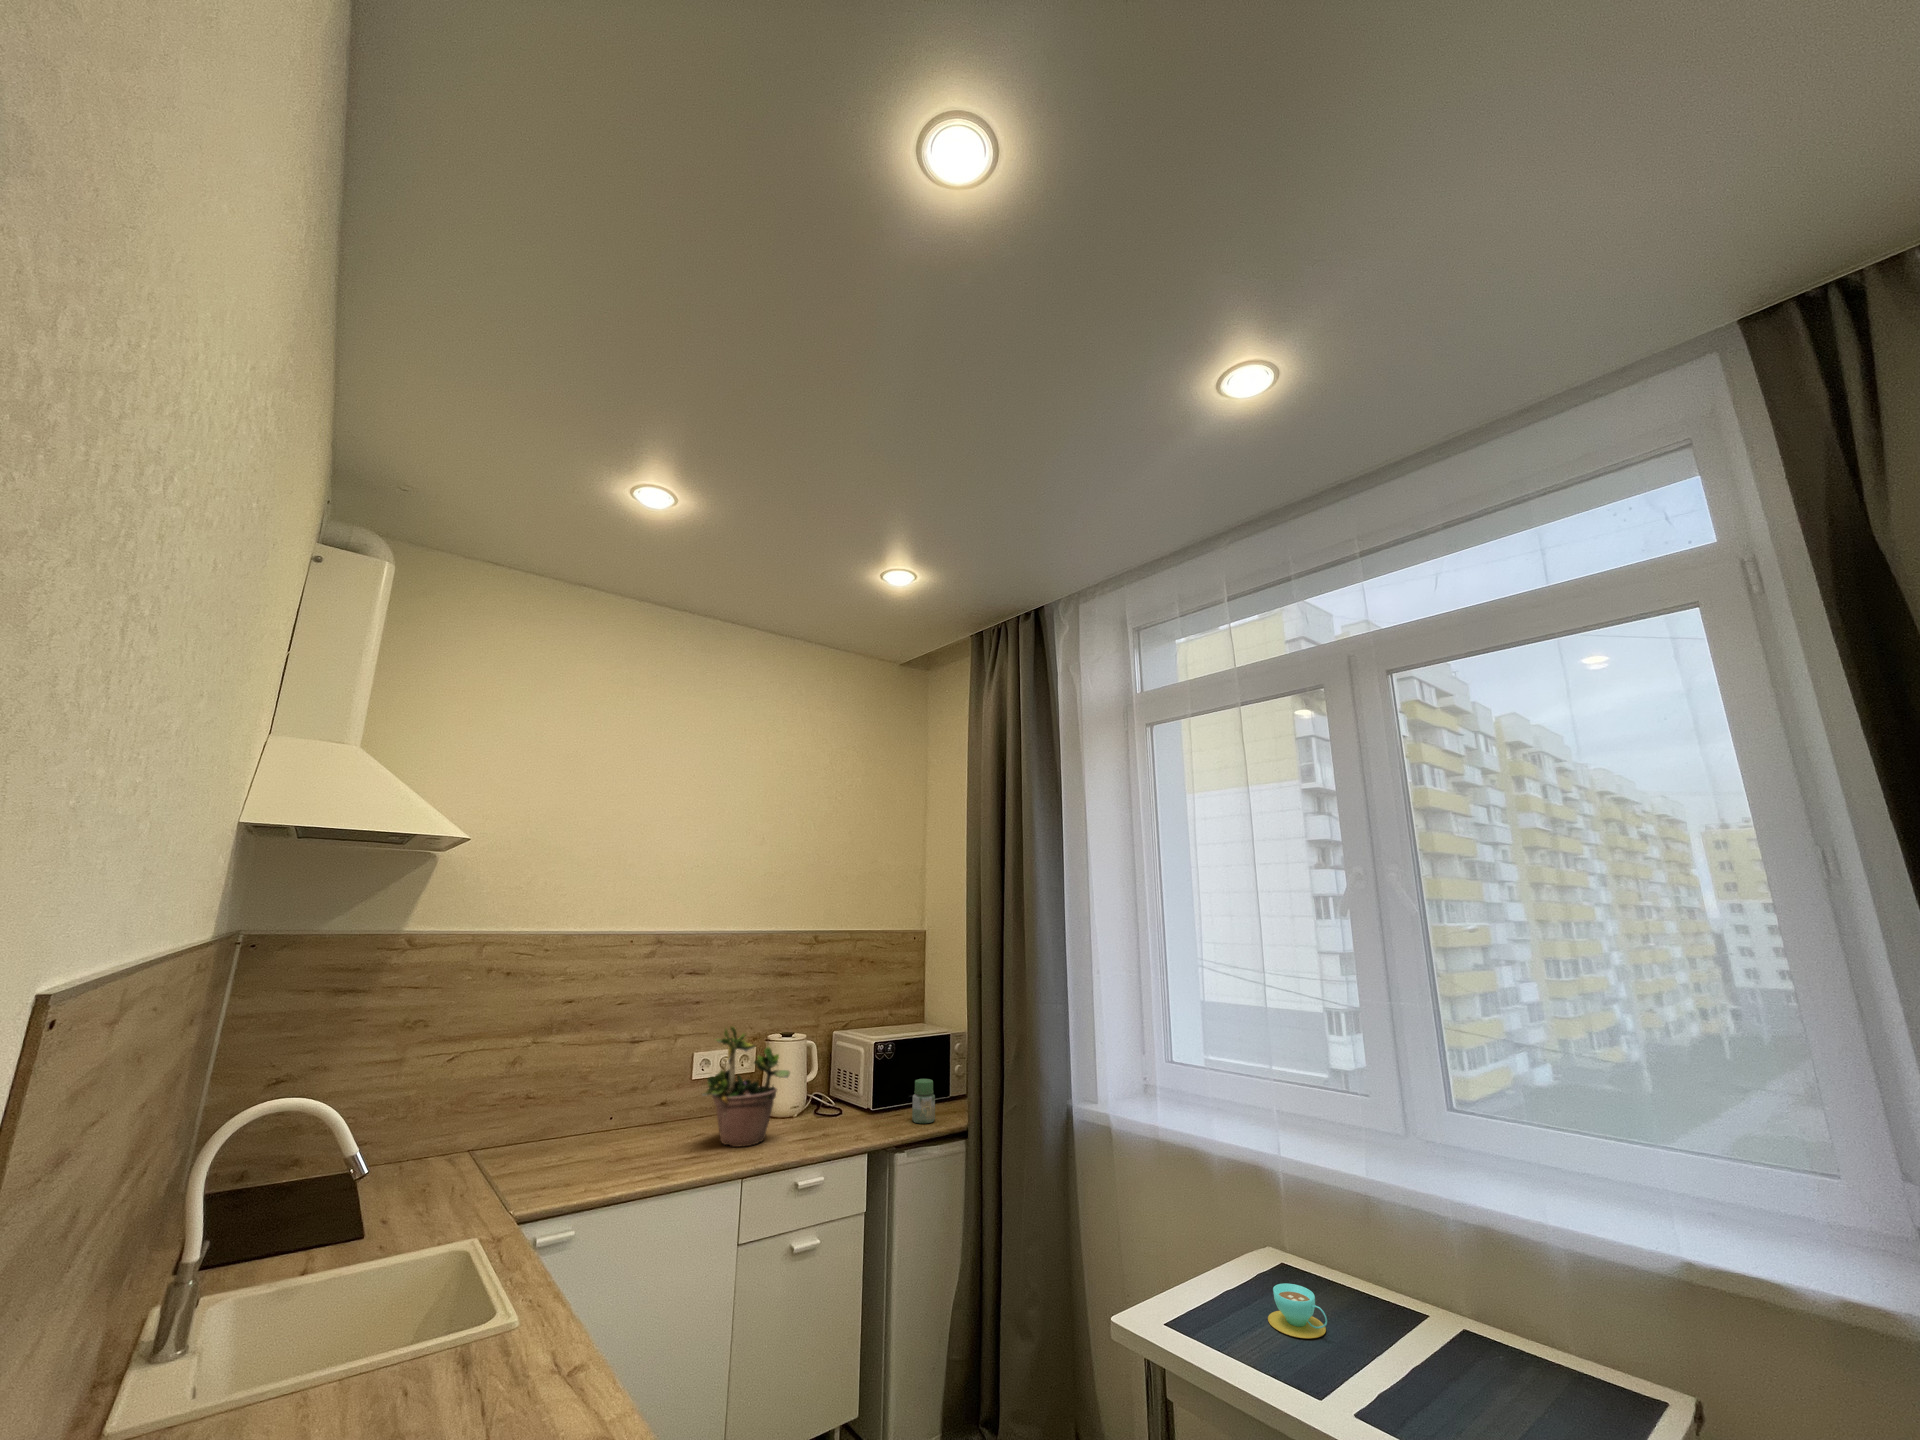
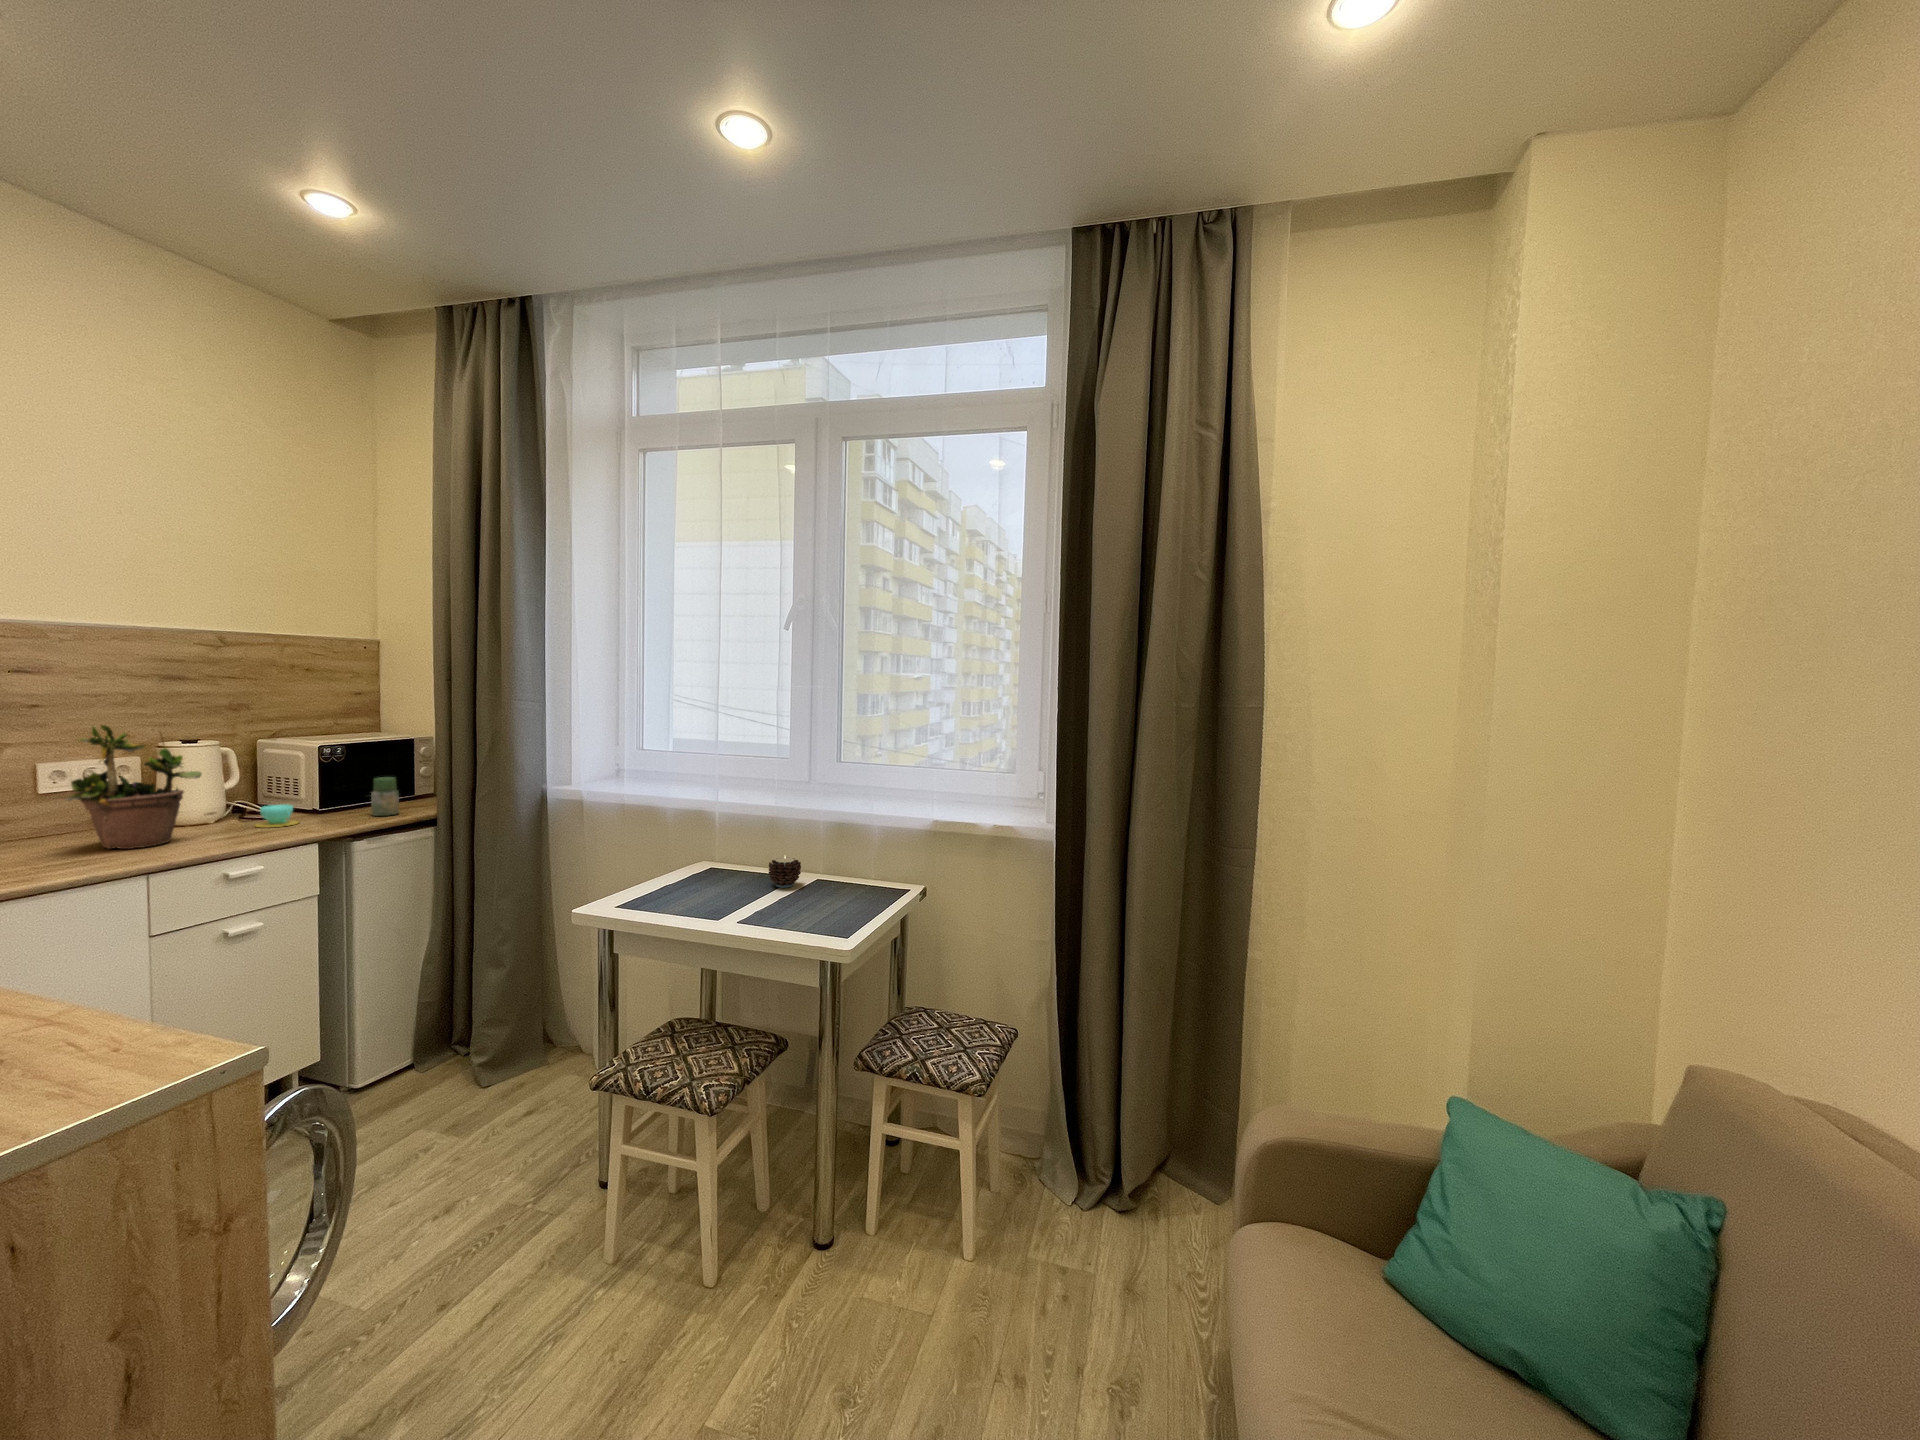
candle: none [1376,1274,1434,1336] -> present [769,857,801,888]
teacup: present [1268,1283,1327,1339] -> present [255,804,299,828]

